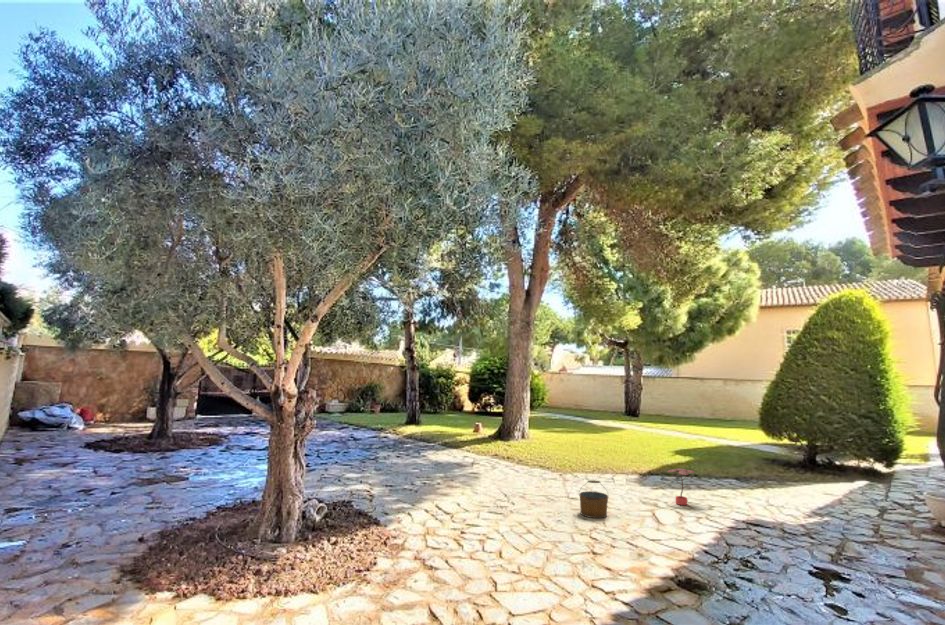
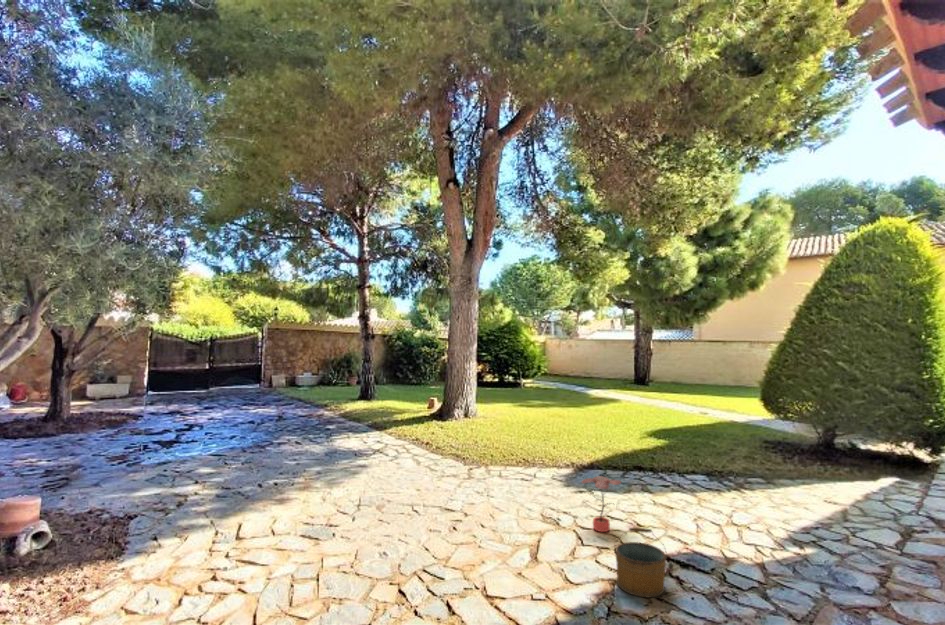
bucket: present [579,481,608,518] -> present [615,528,667,597]

